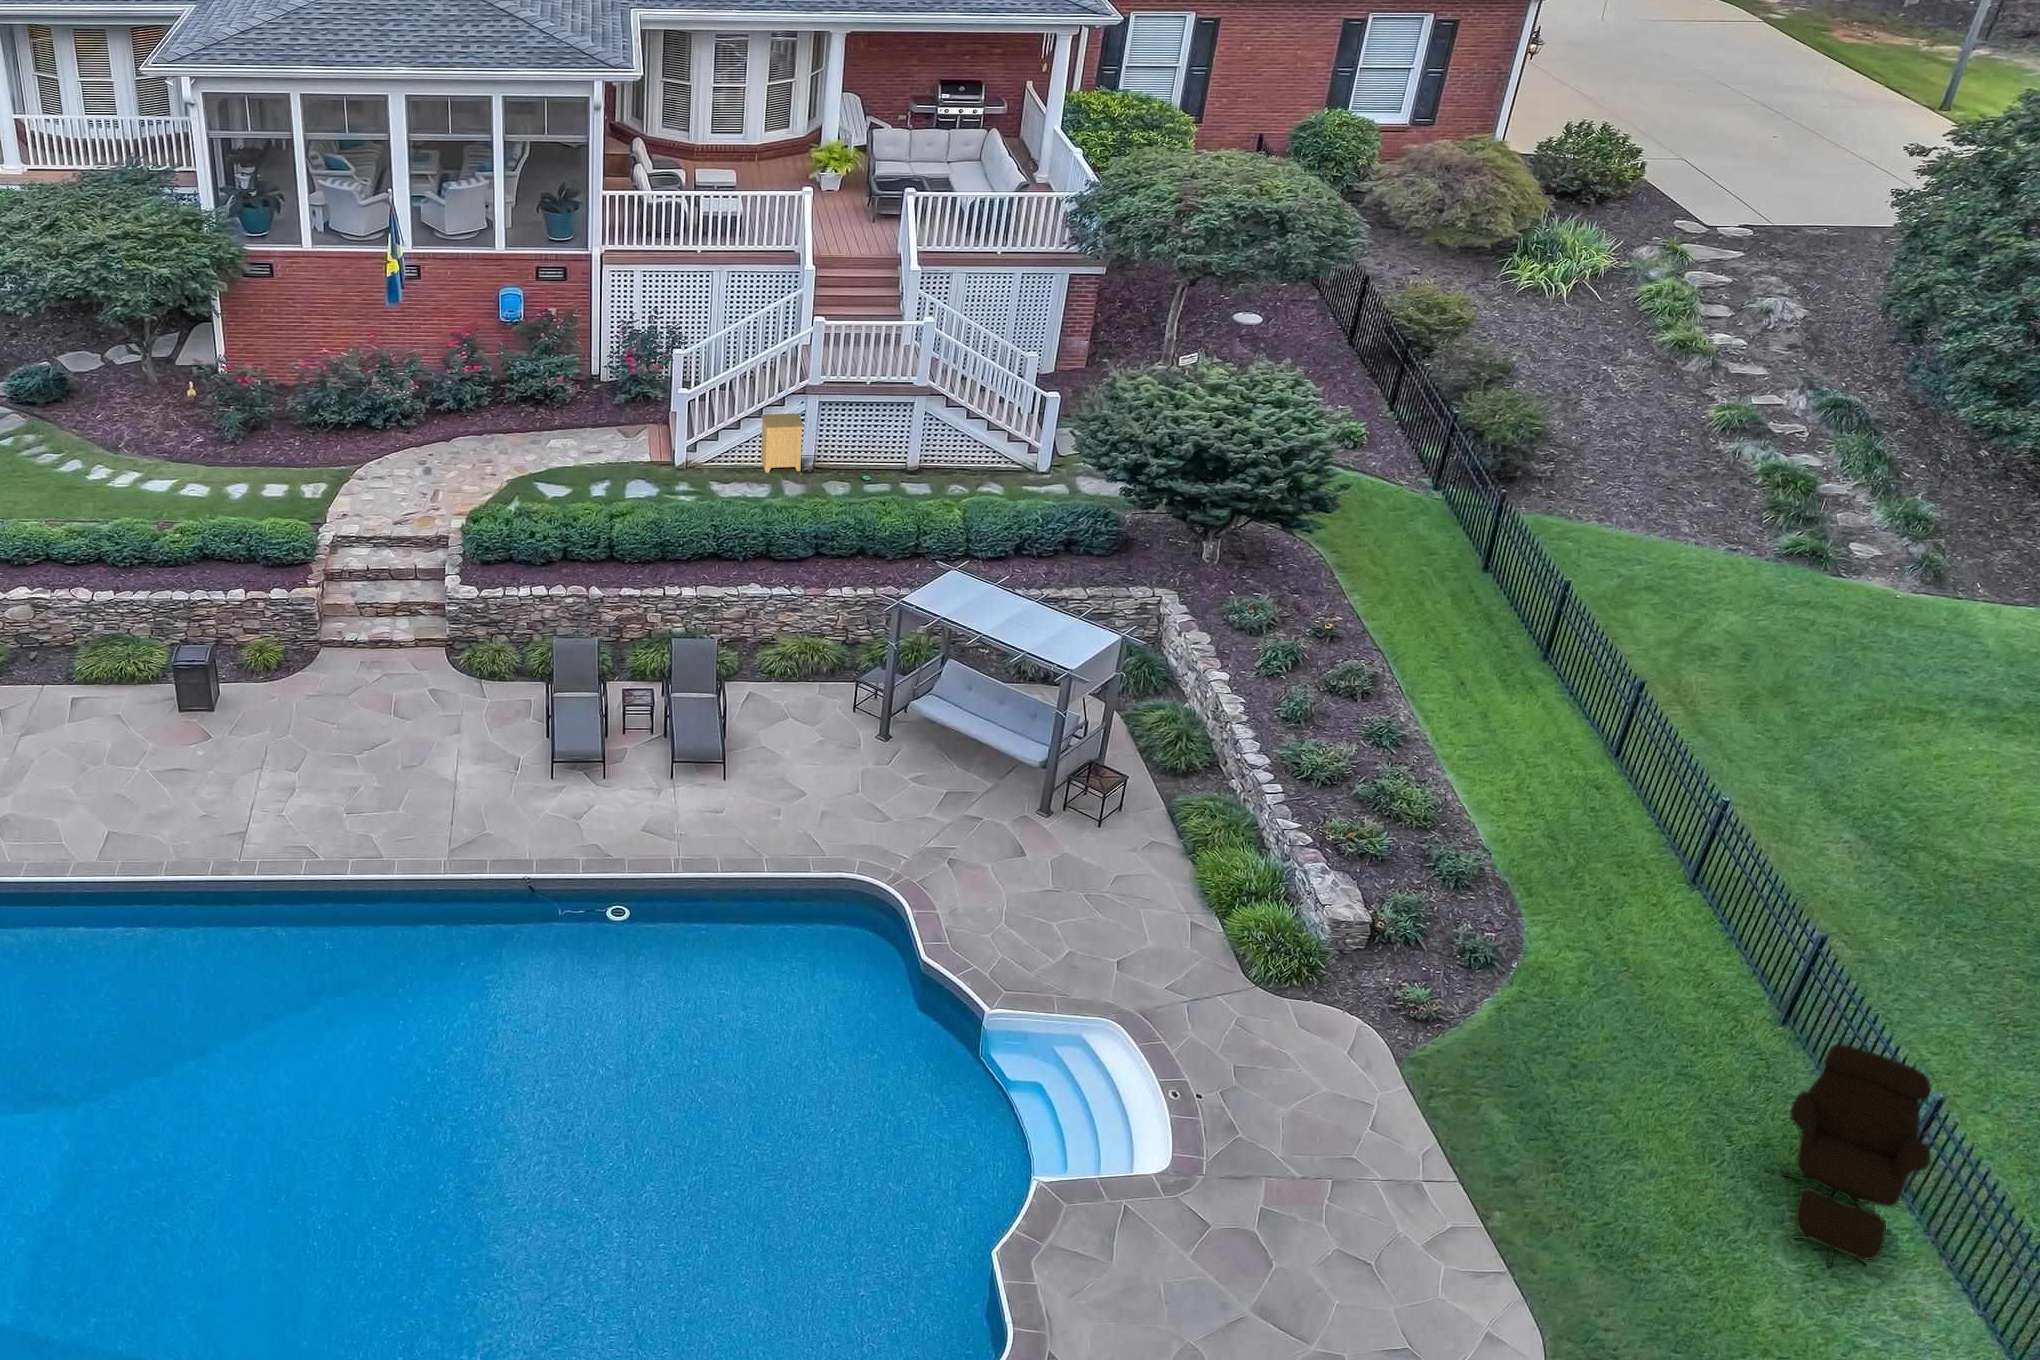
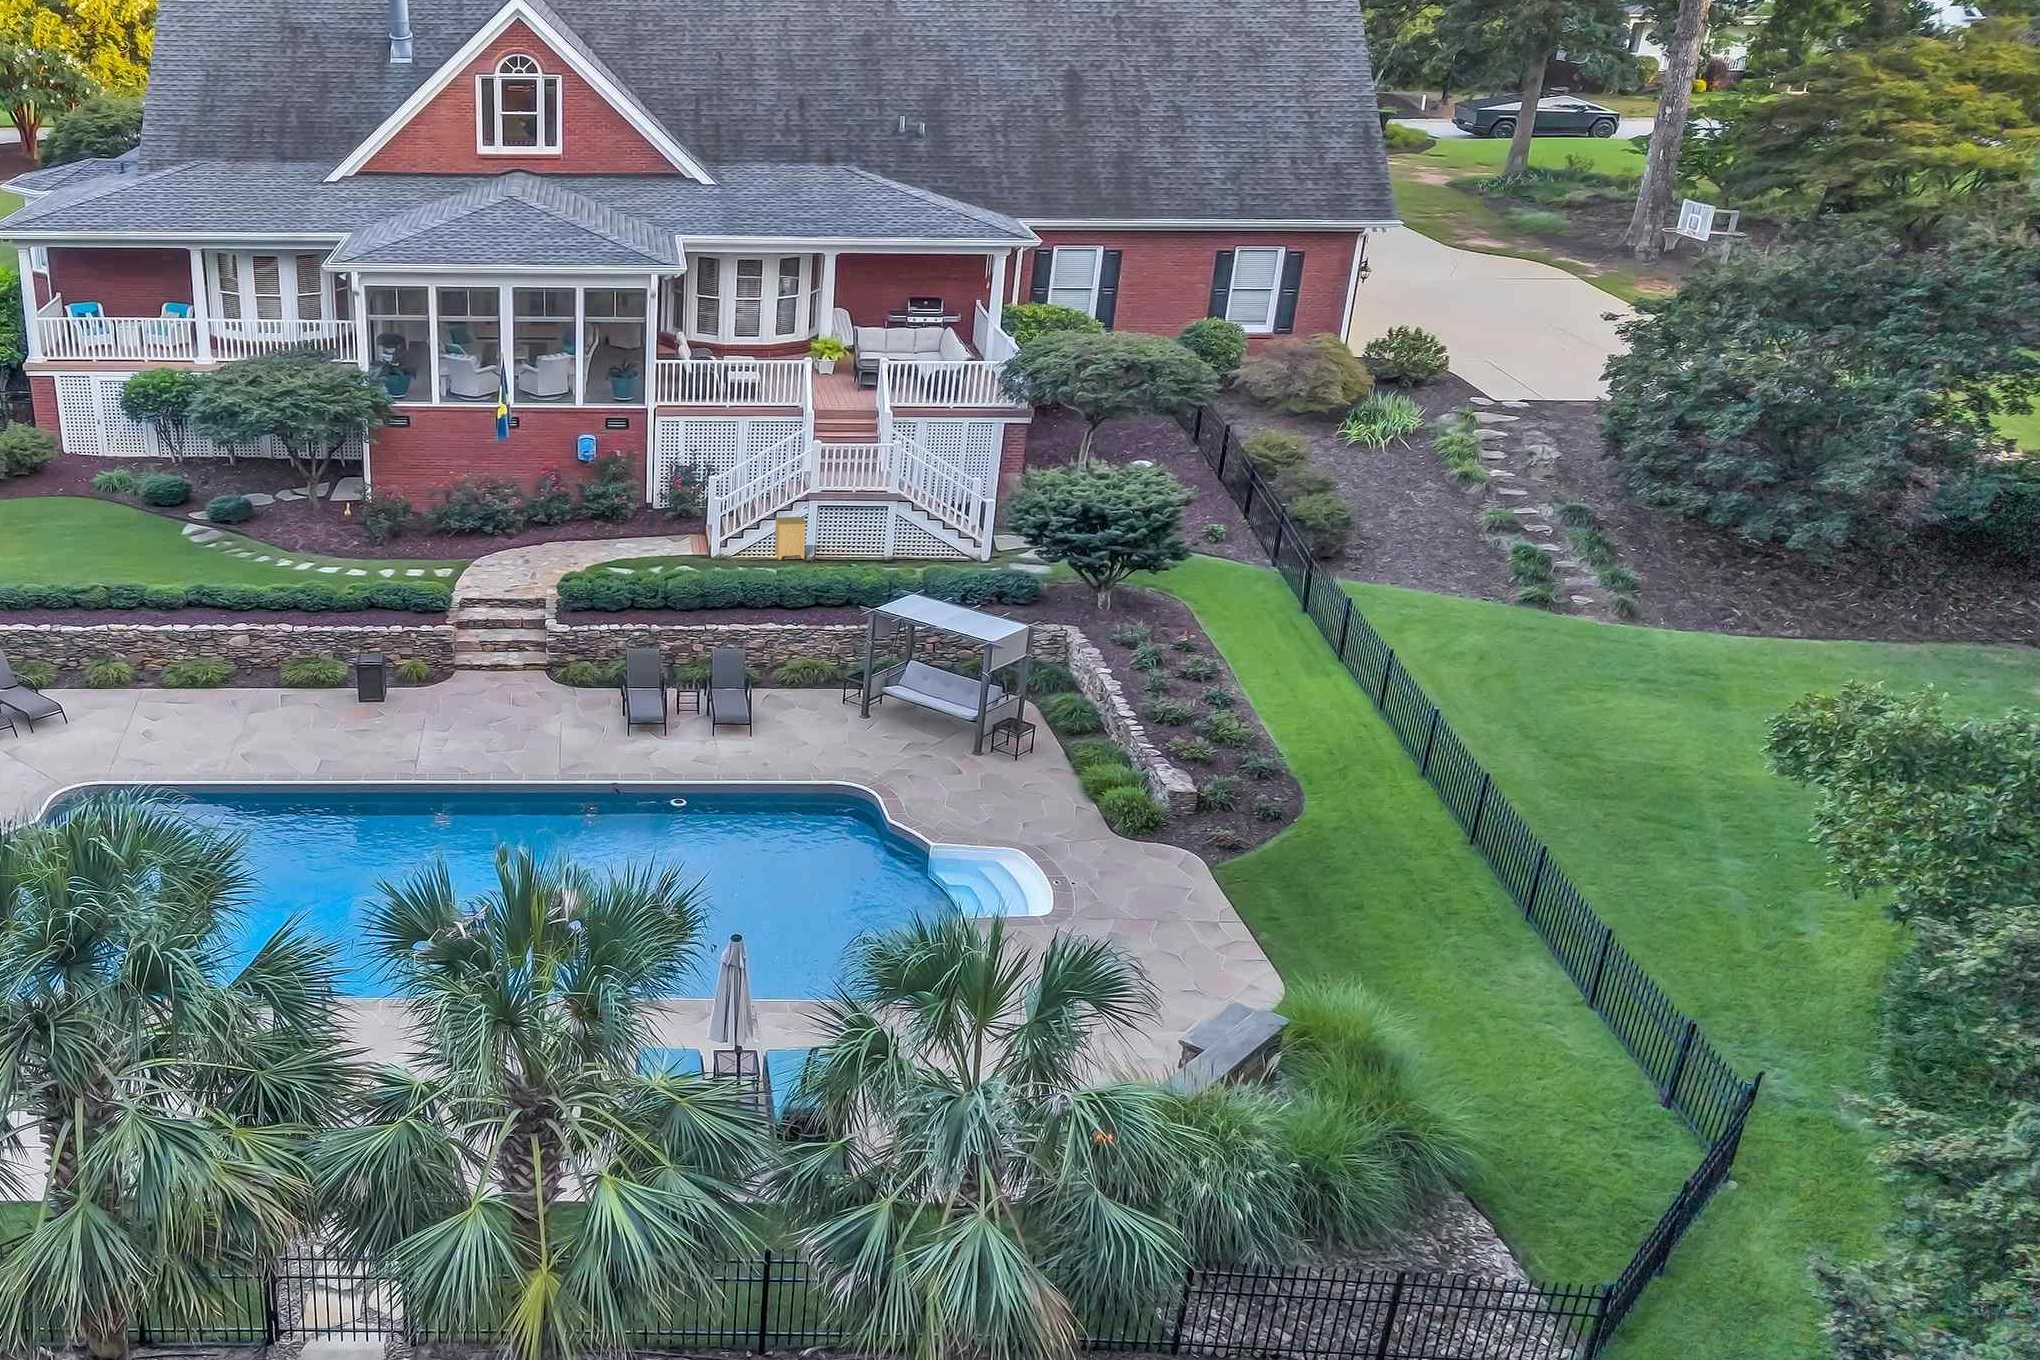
lounge chair: present [1782,1044,1931,1267] -> none [1467,826,1556,959]

